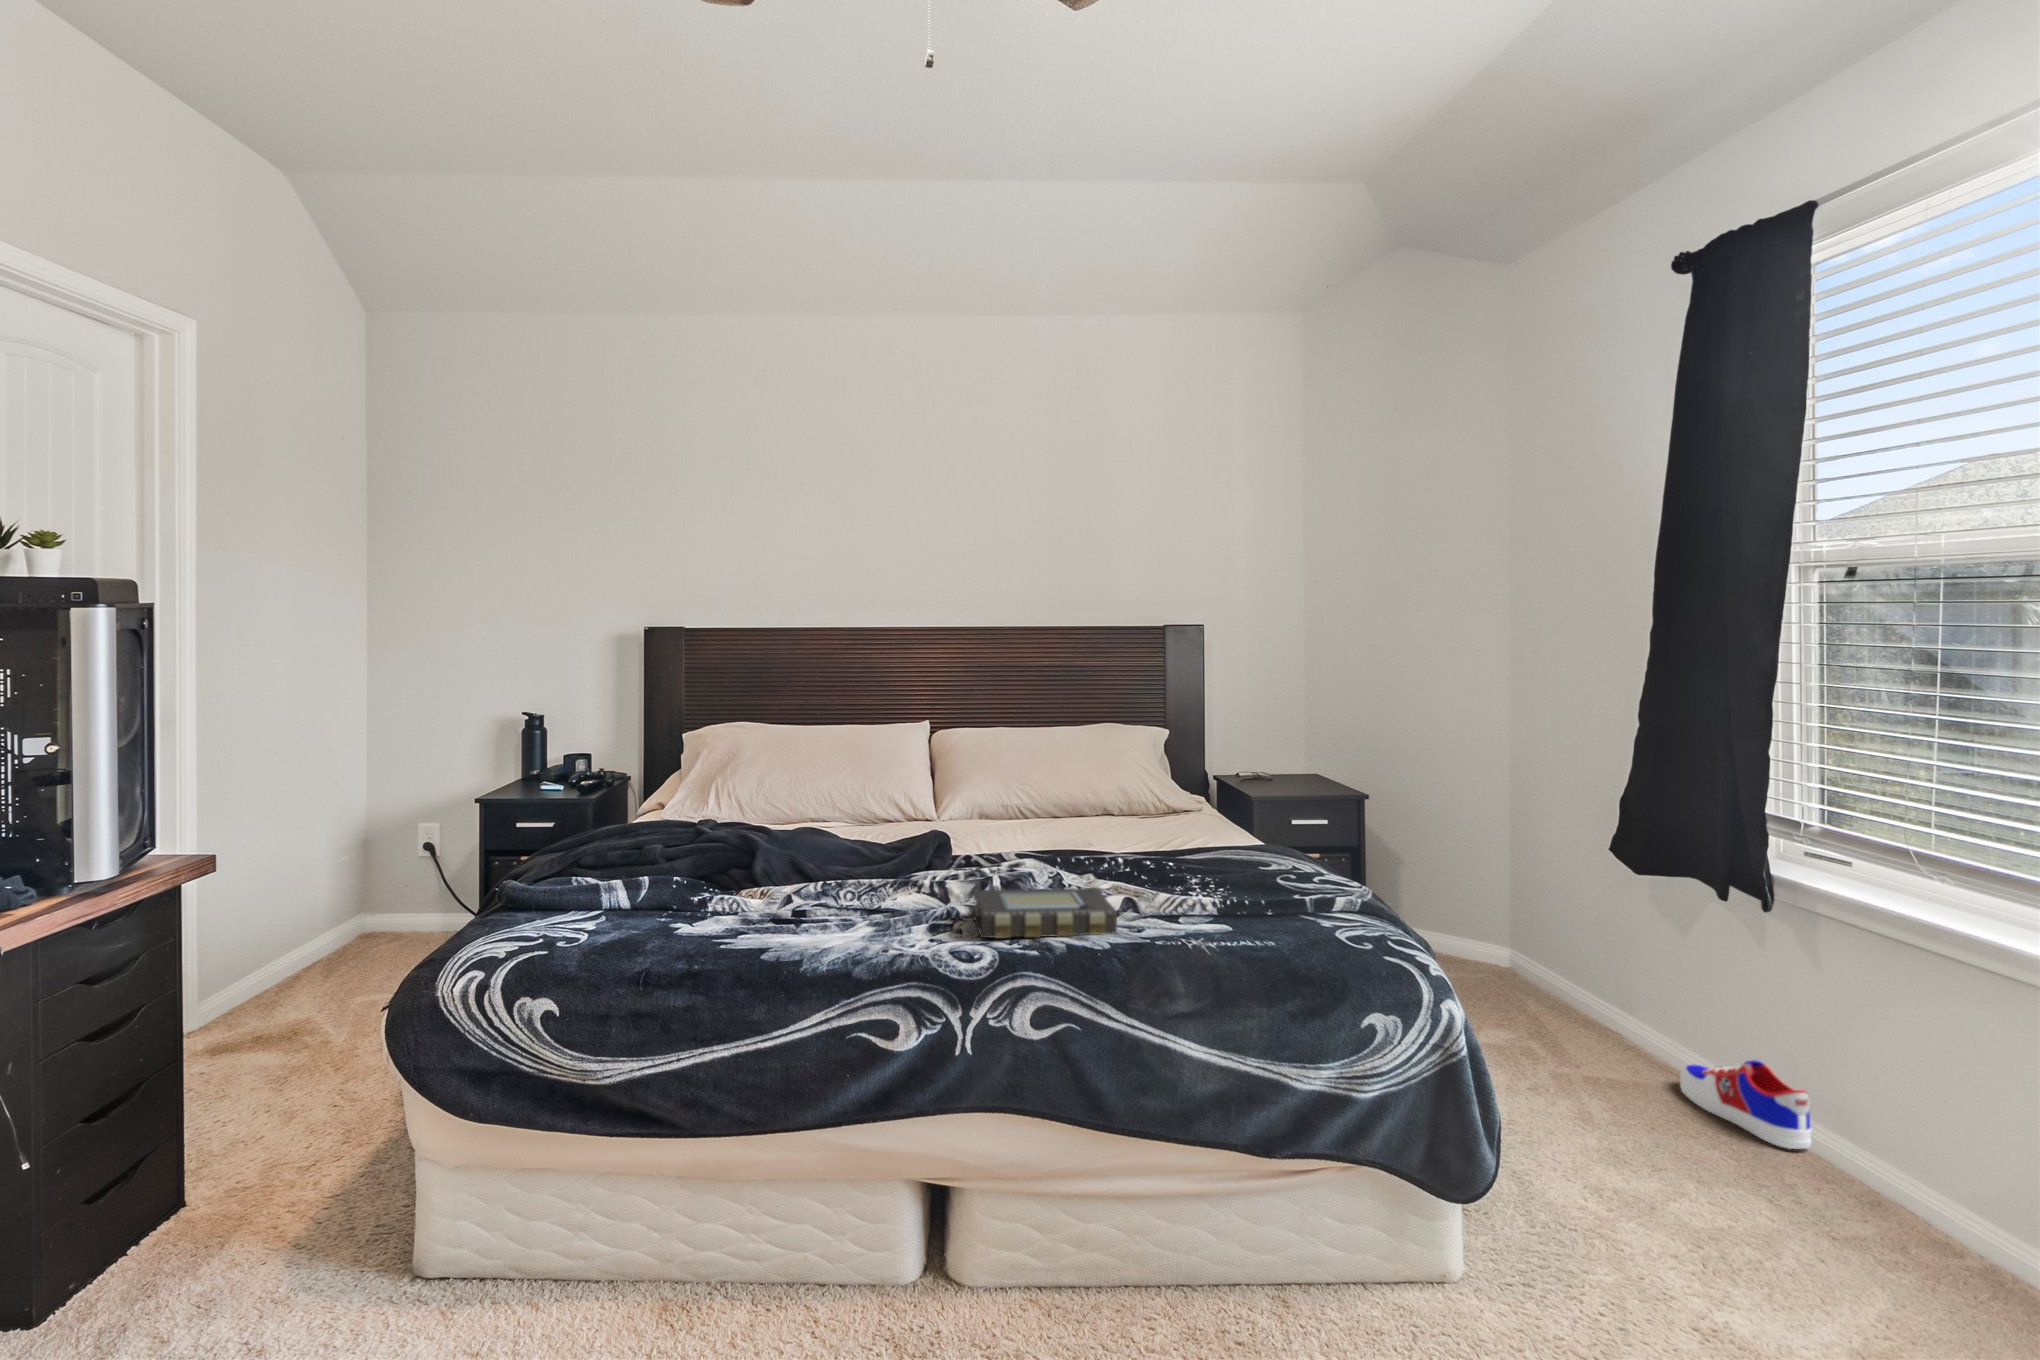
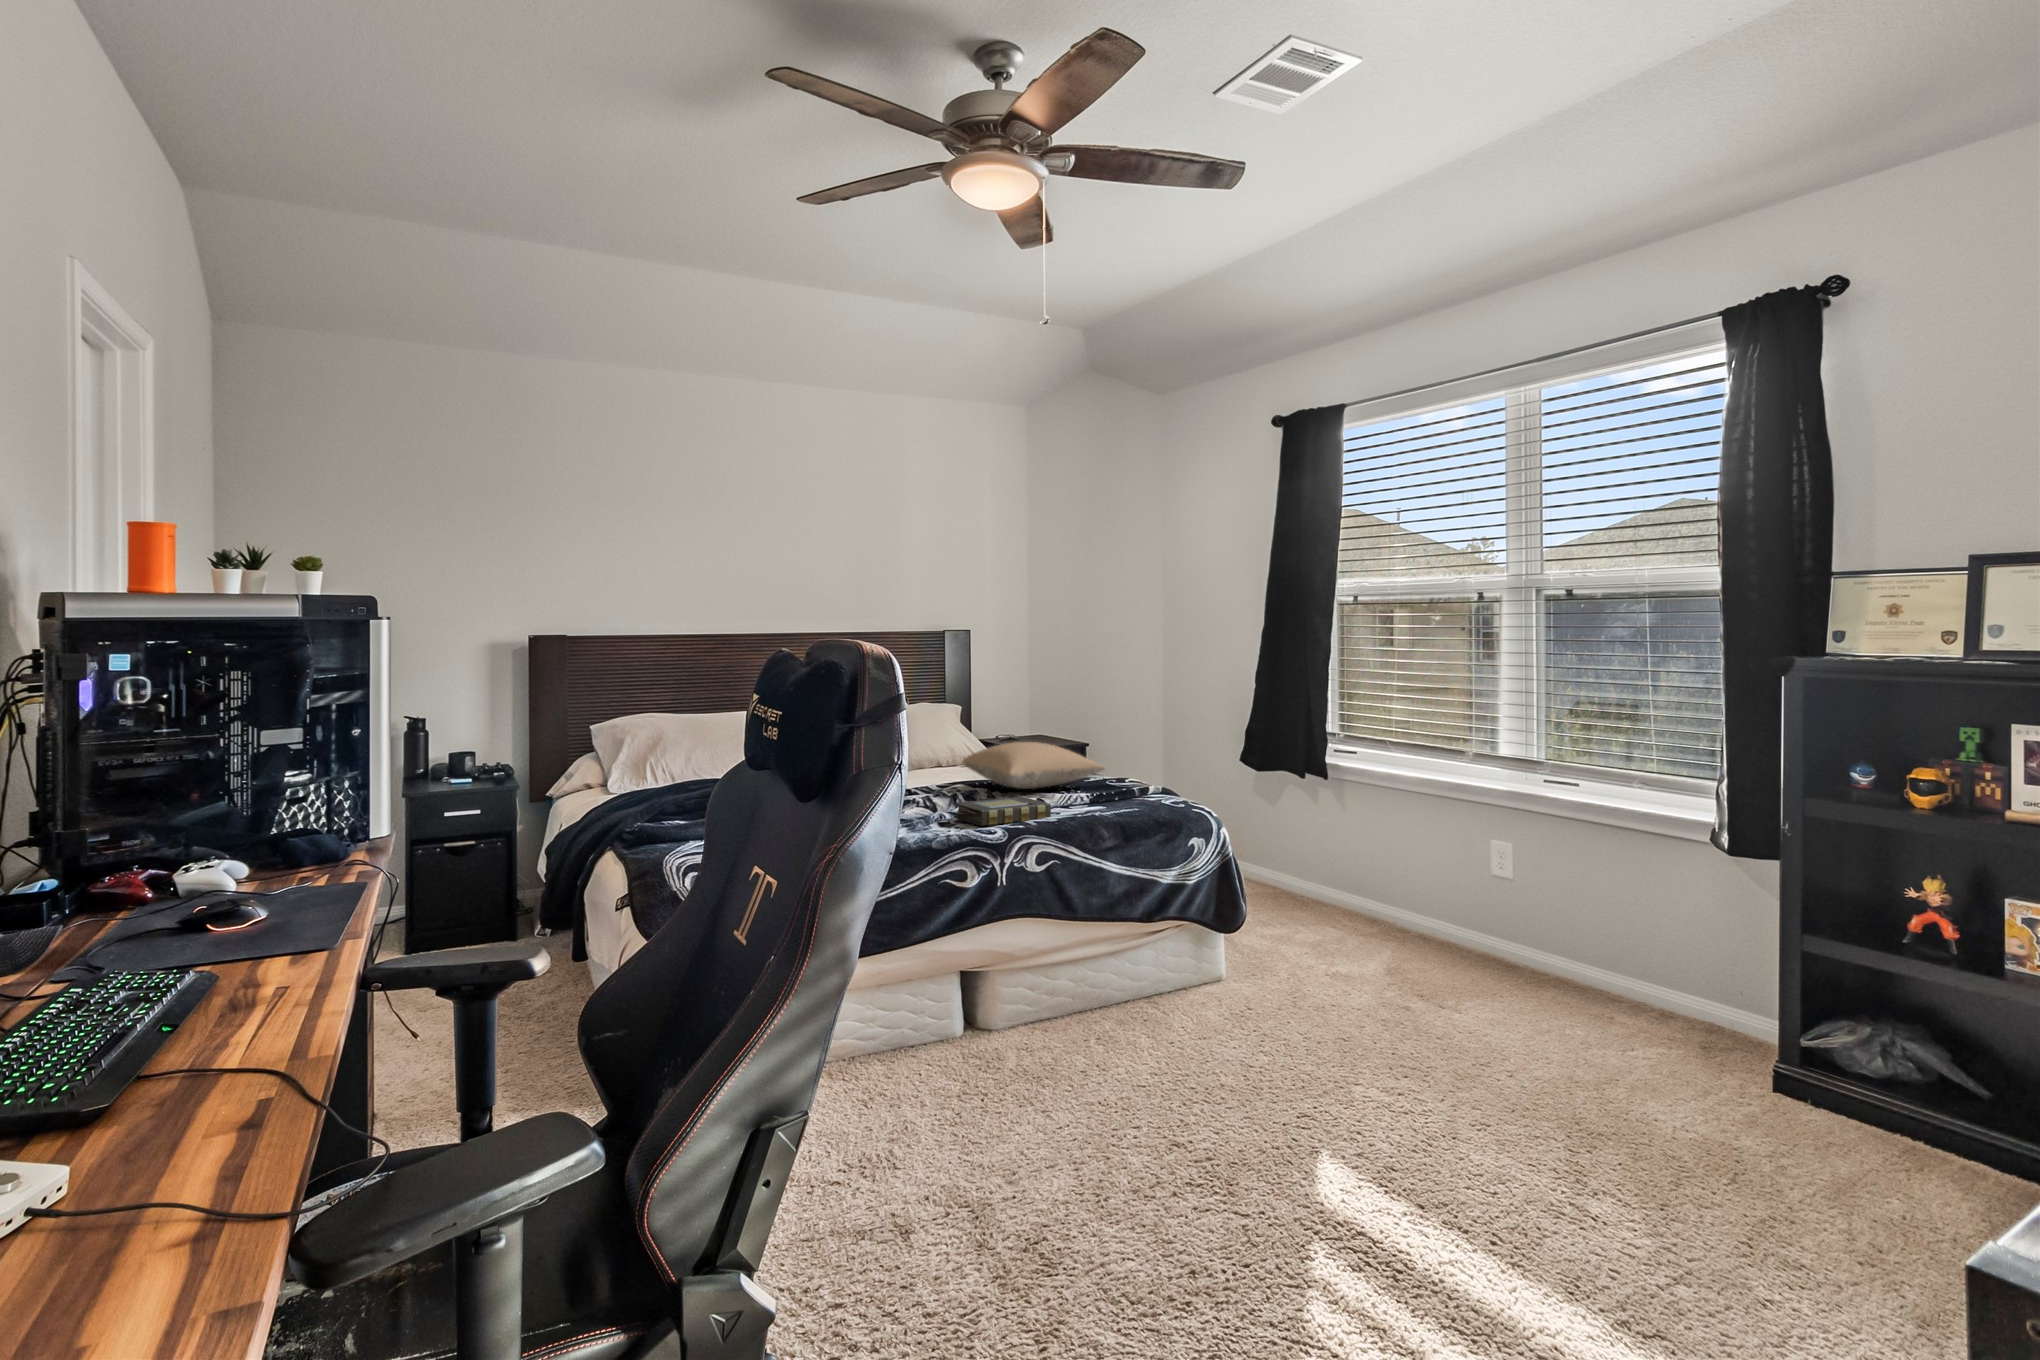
pillow: none [1086,793,1286,867] -> present [962,742,1105,789]
sneaker: present [1680,1060,1812,1149] -> none [1282,869,1346,910]

